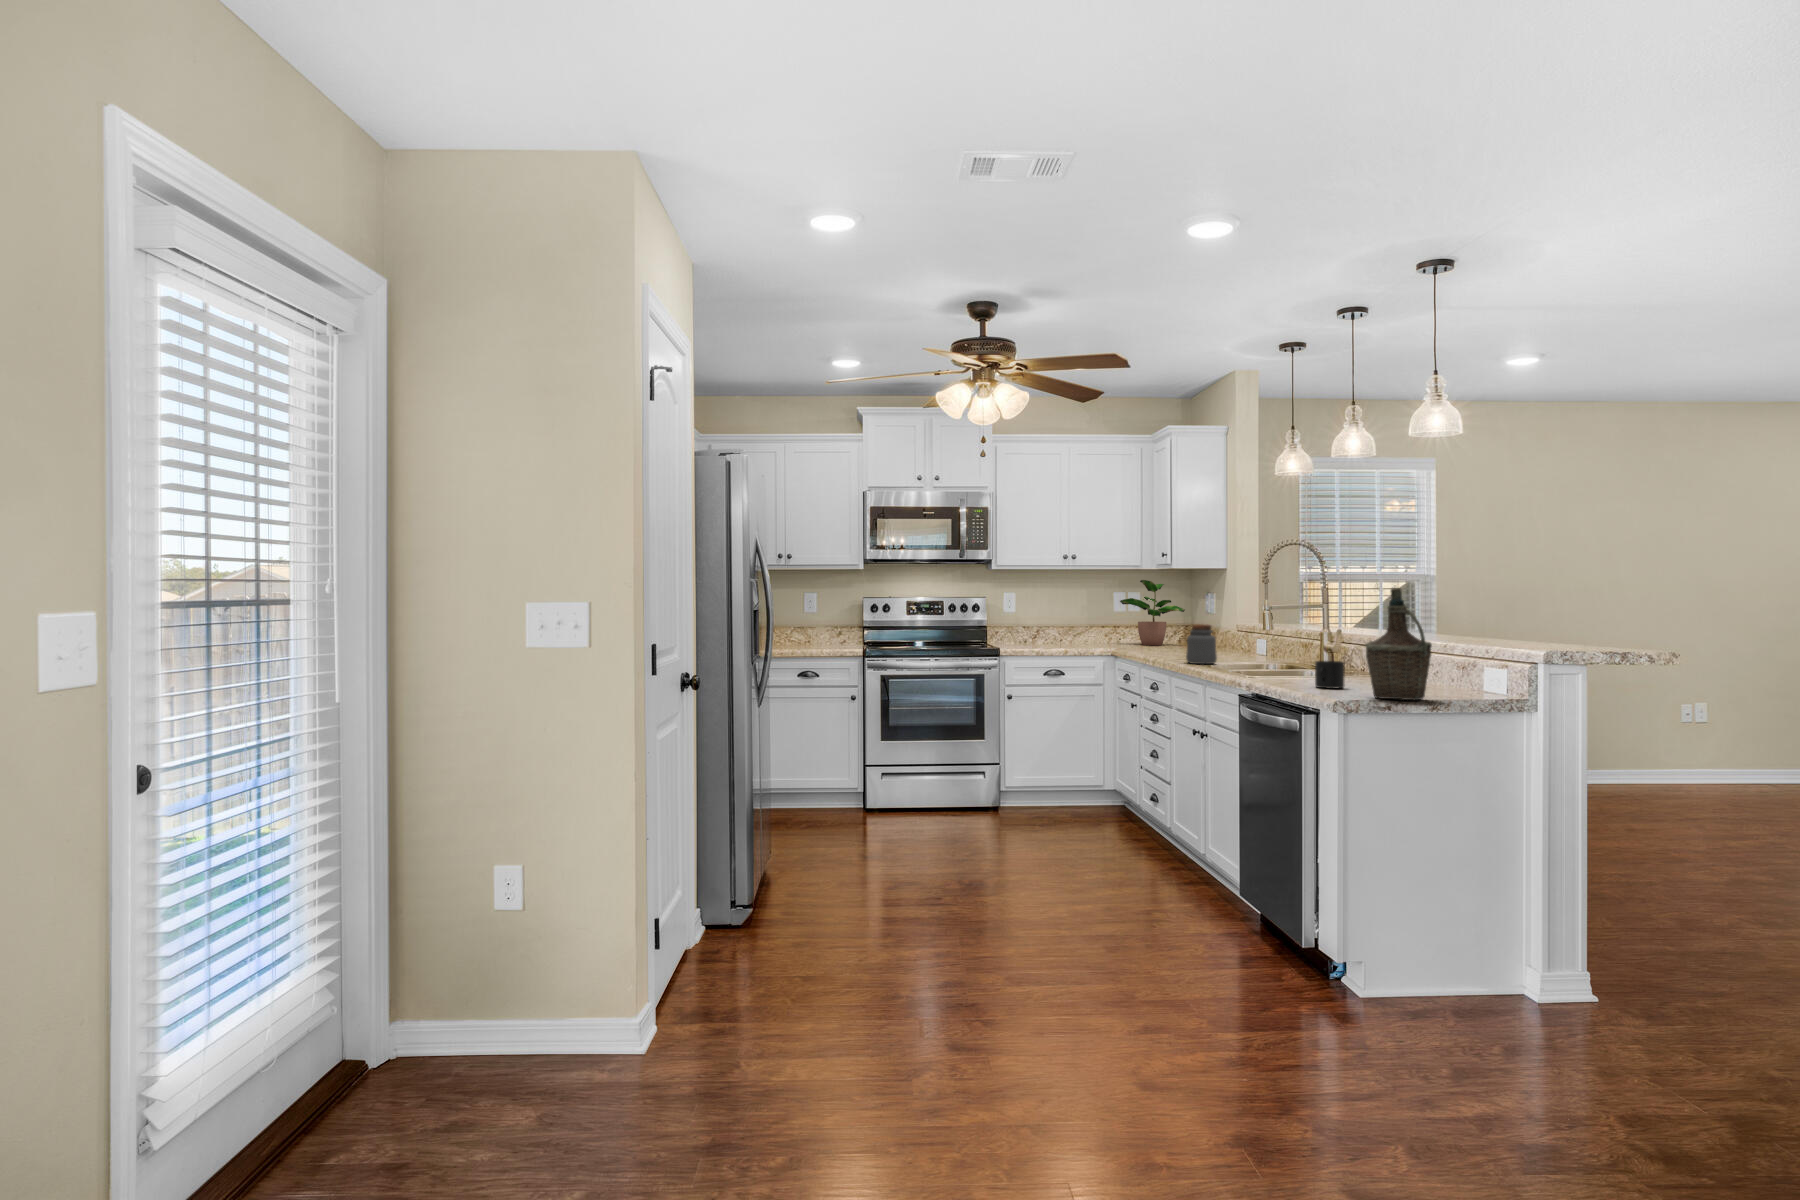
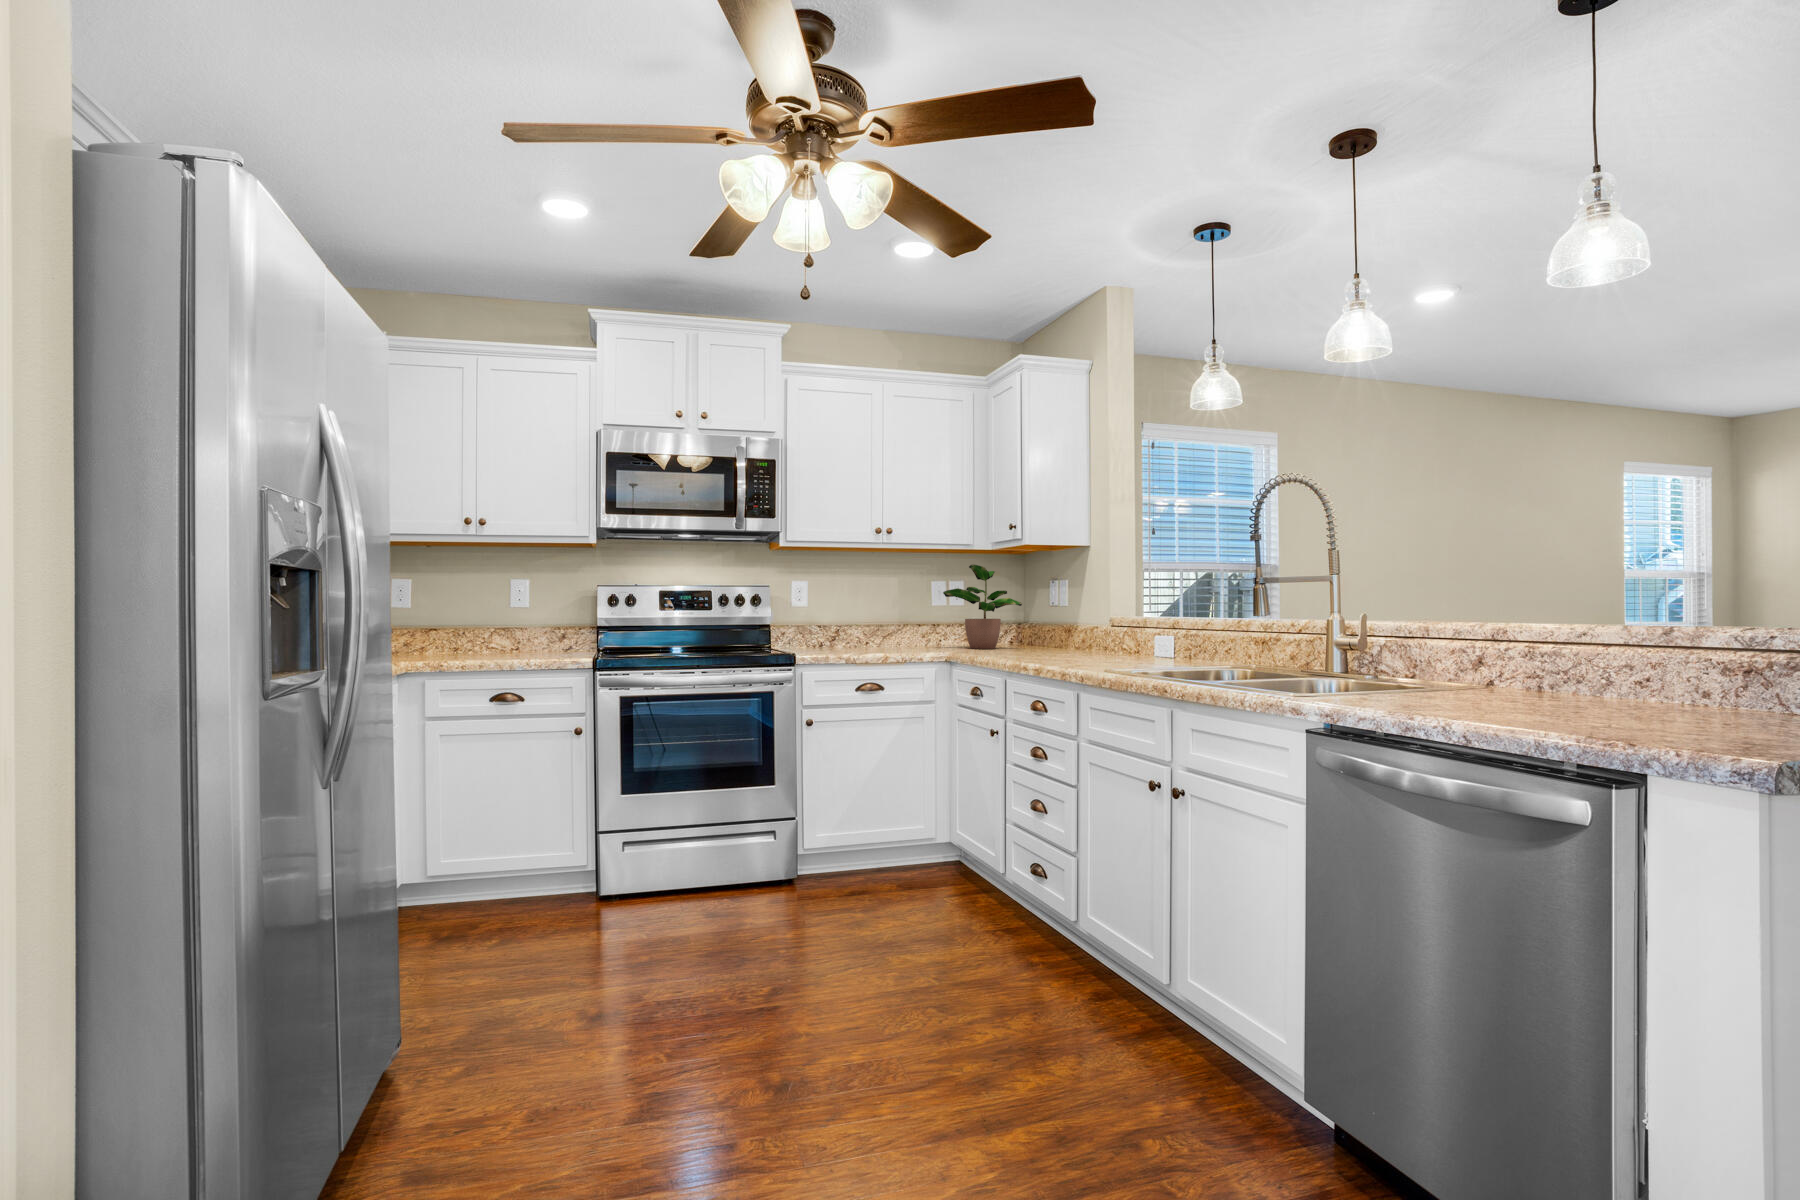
bottle: present [1365,588,1432,700] -> none [1501,527,1636,725]
jar: present [1186,624,1217,664] -> none [1078,614,1121,670]
mug: present [1315,661,1344,689] -> none [1362,660,1412,705]

